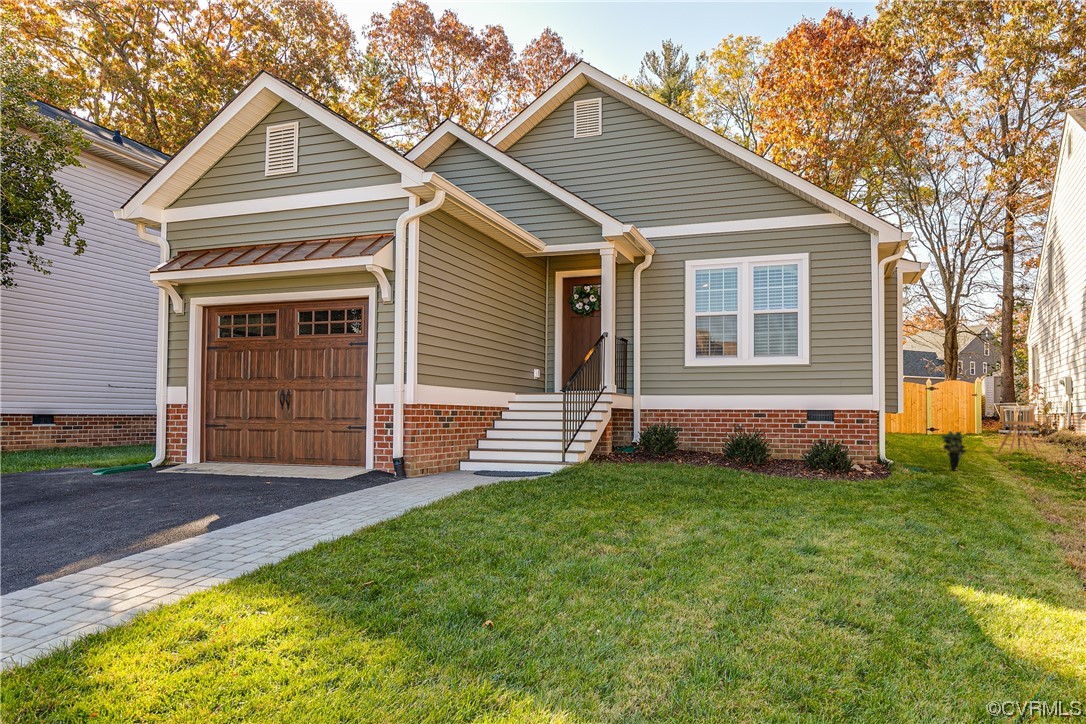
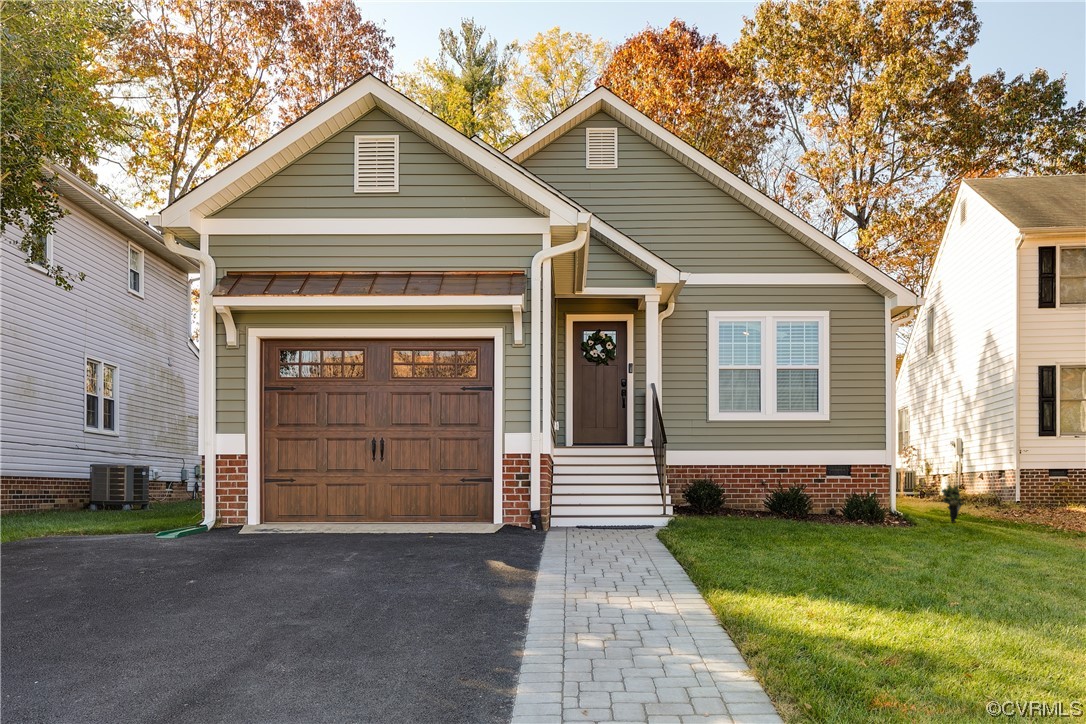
chair: present [999,402,1040,455] -> none [976,459,1014,510]

